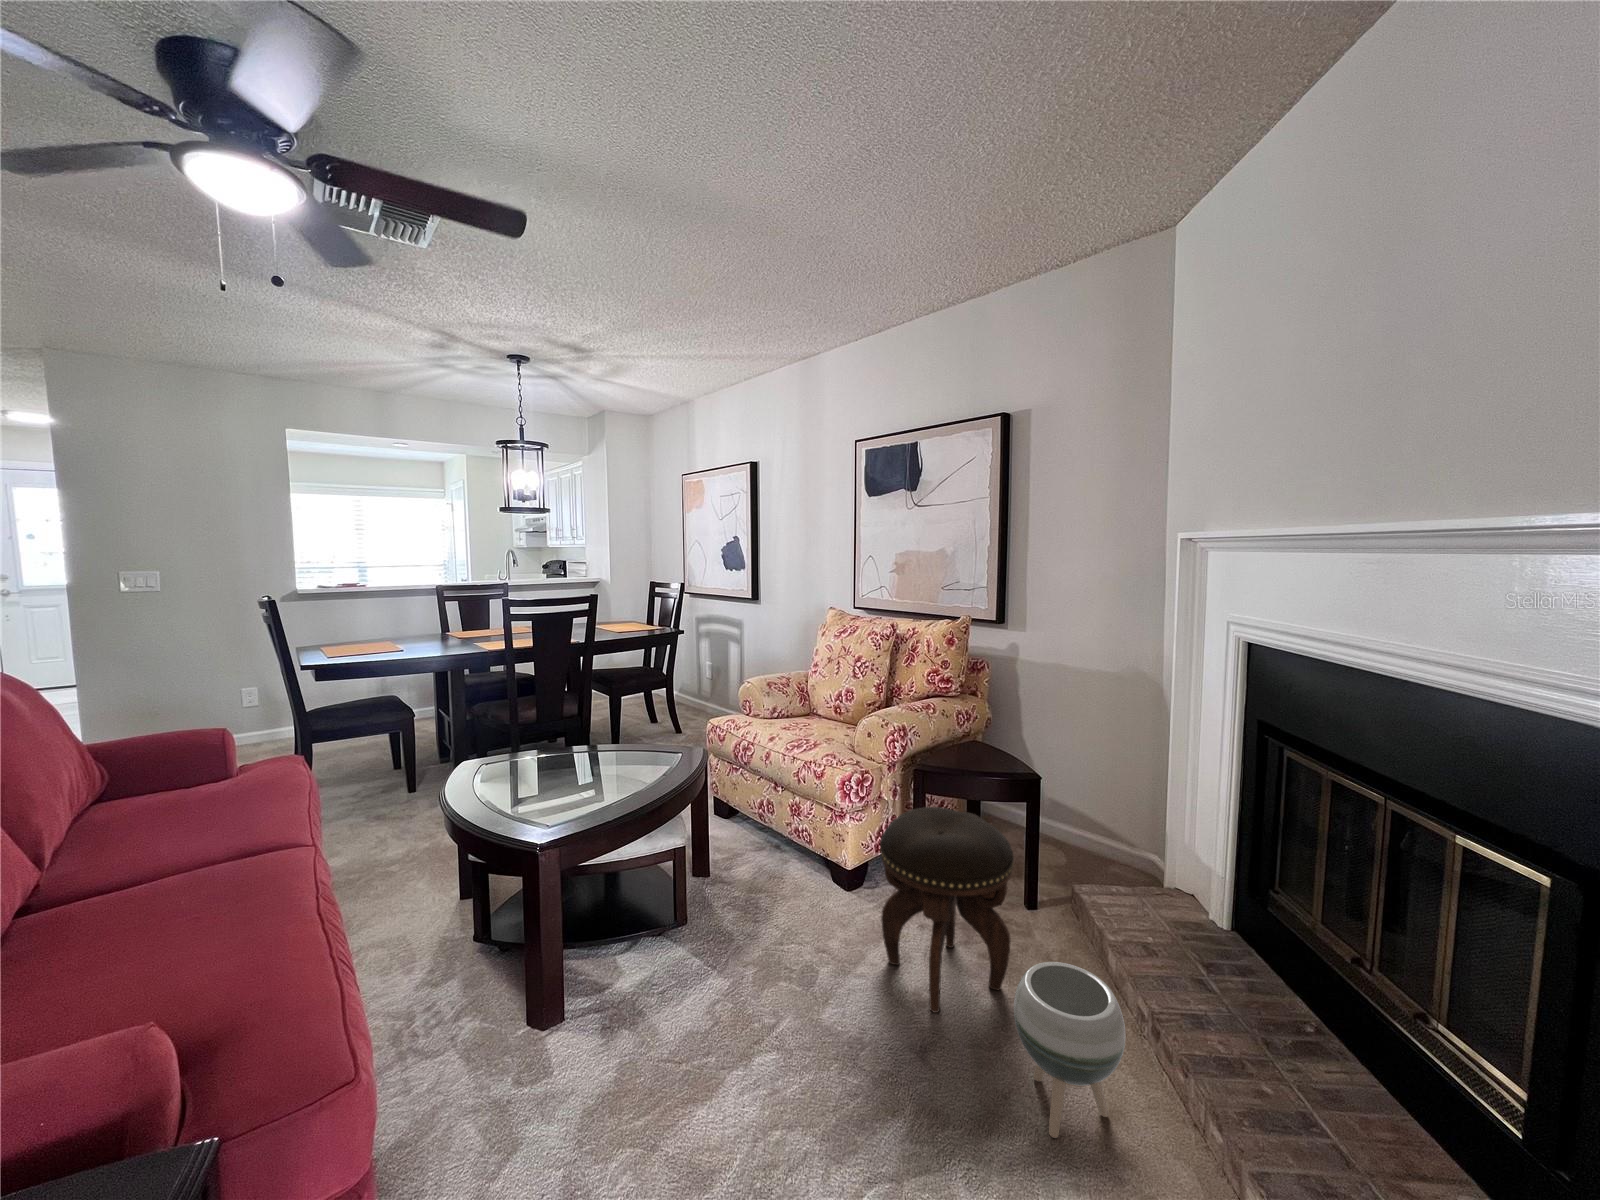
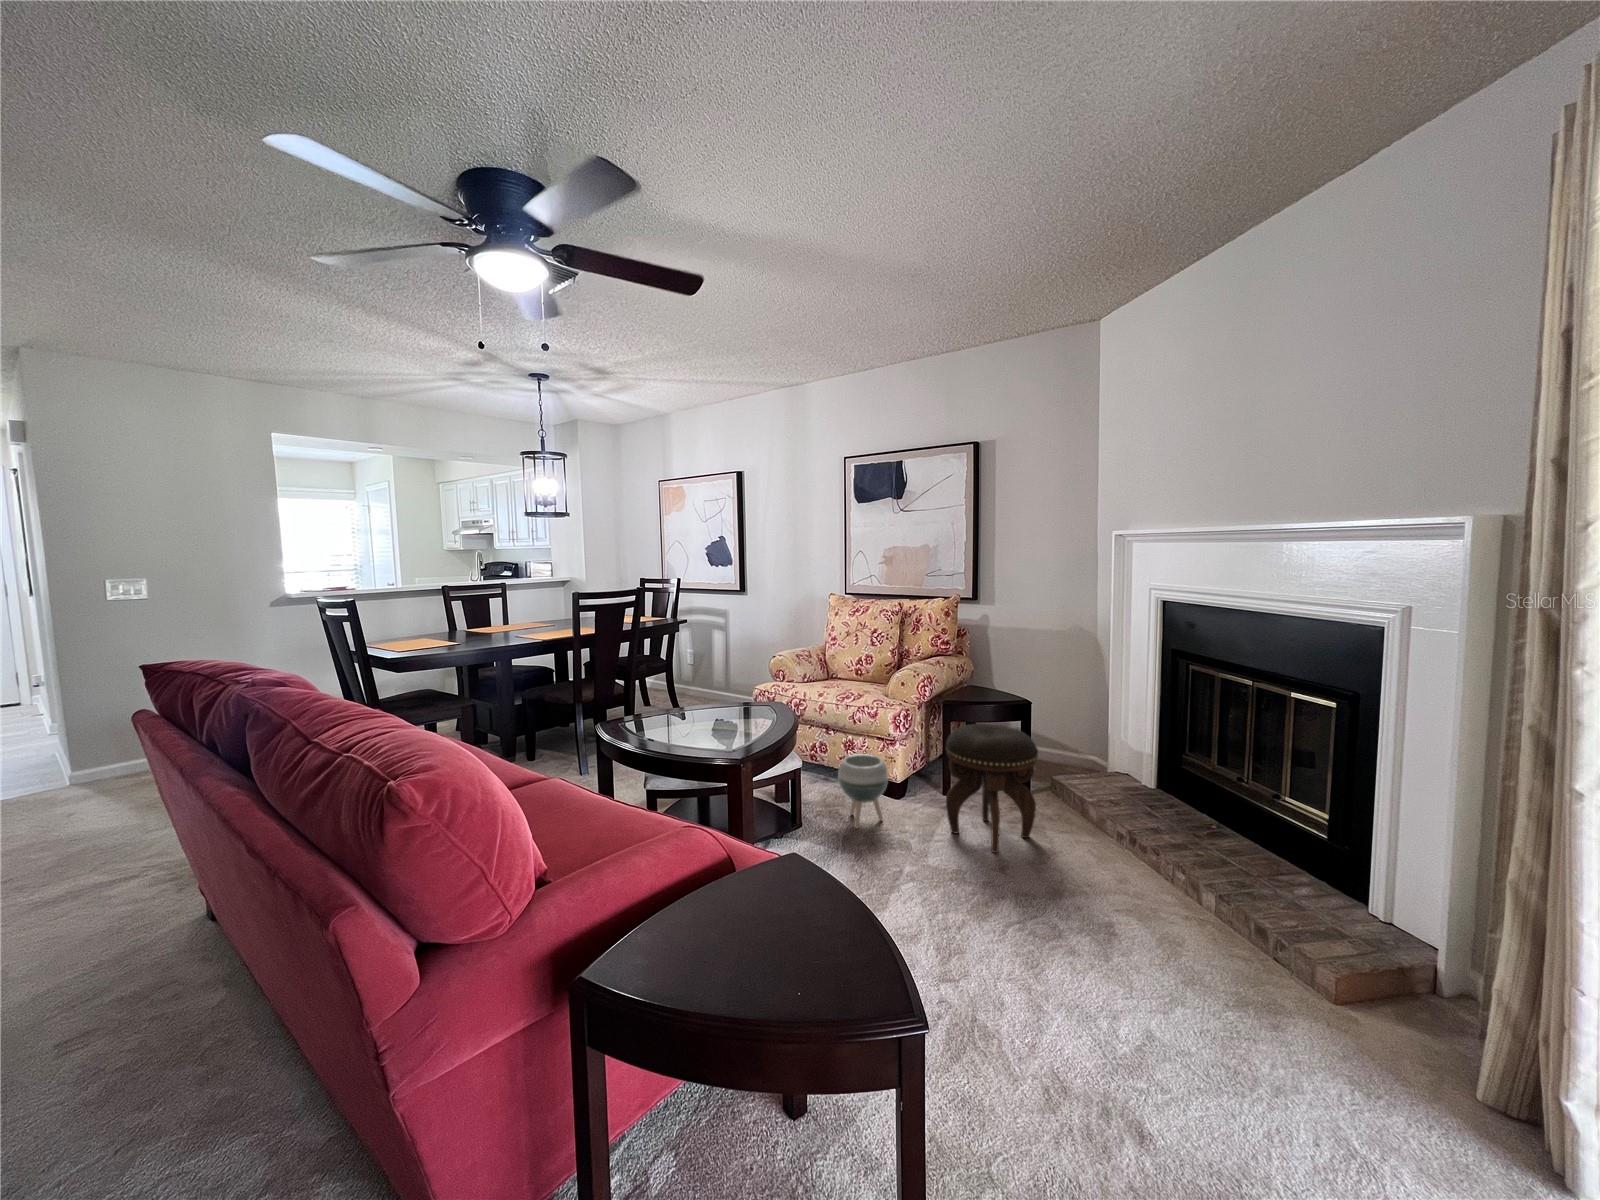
planter: present [1014,962,1125,1138] -> present [838,754,888,828]

